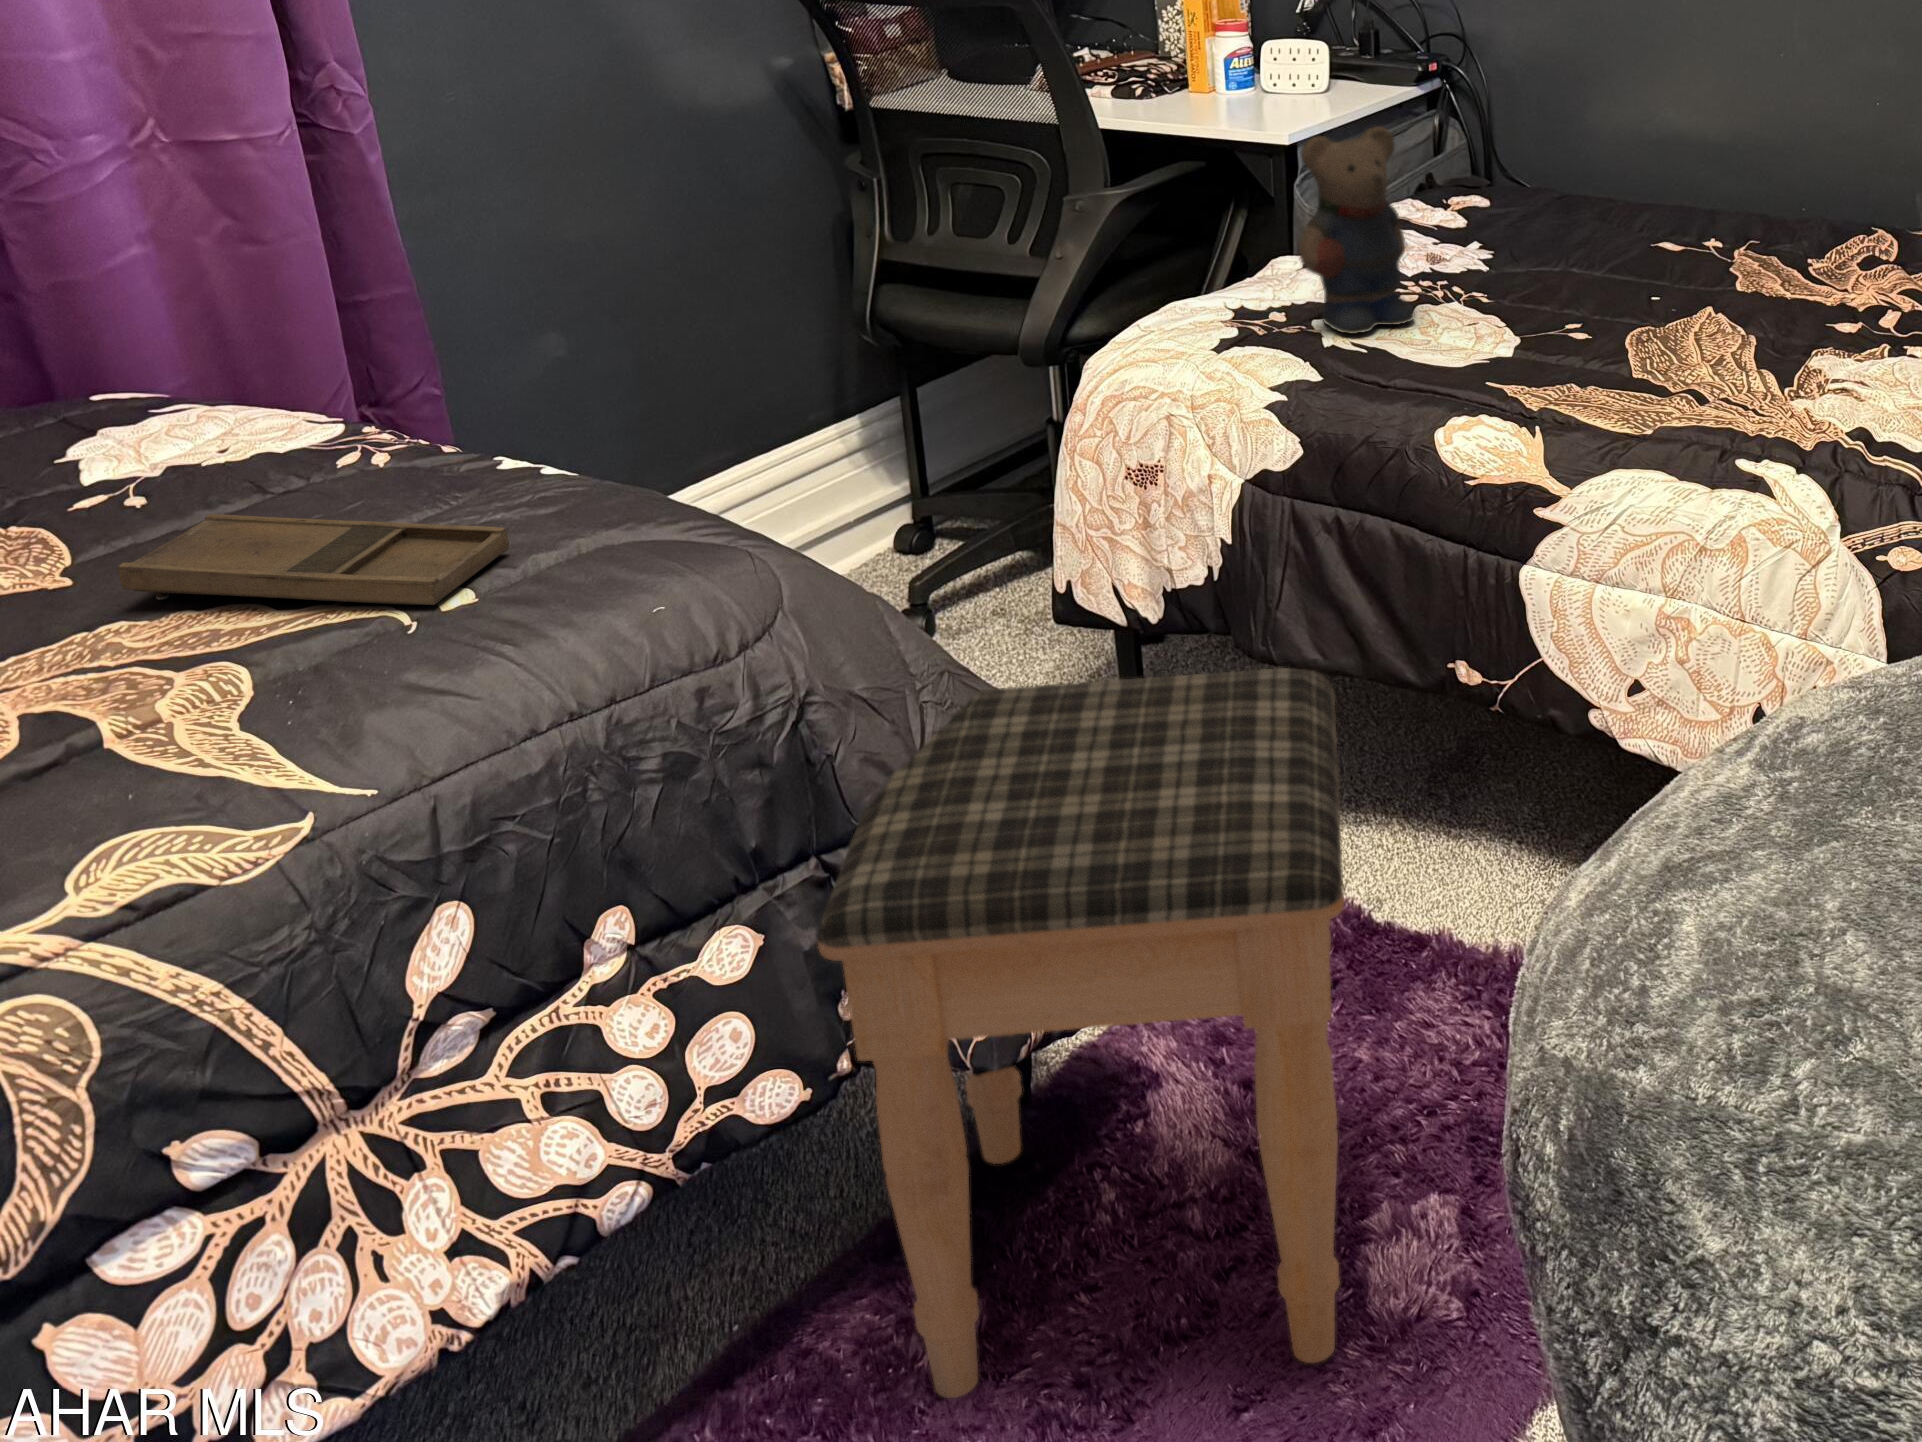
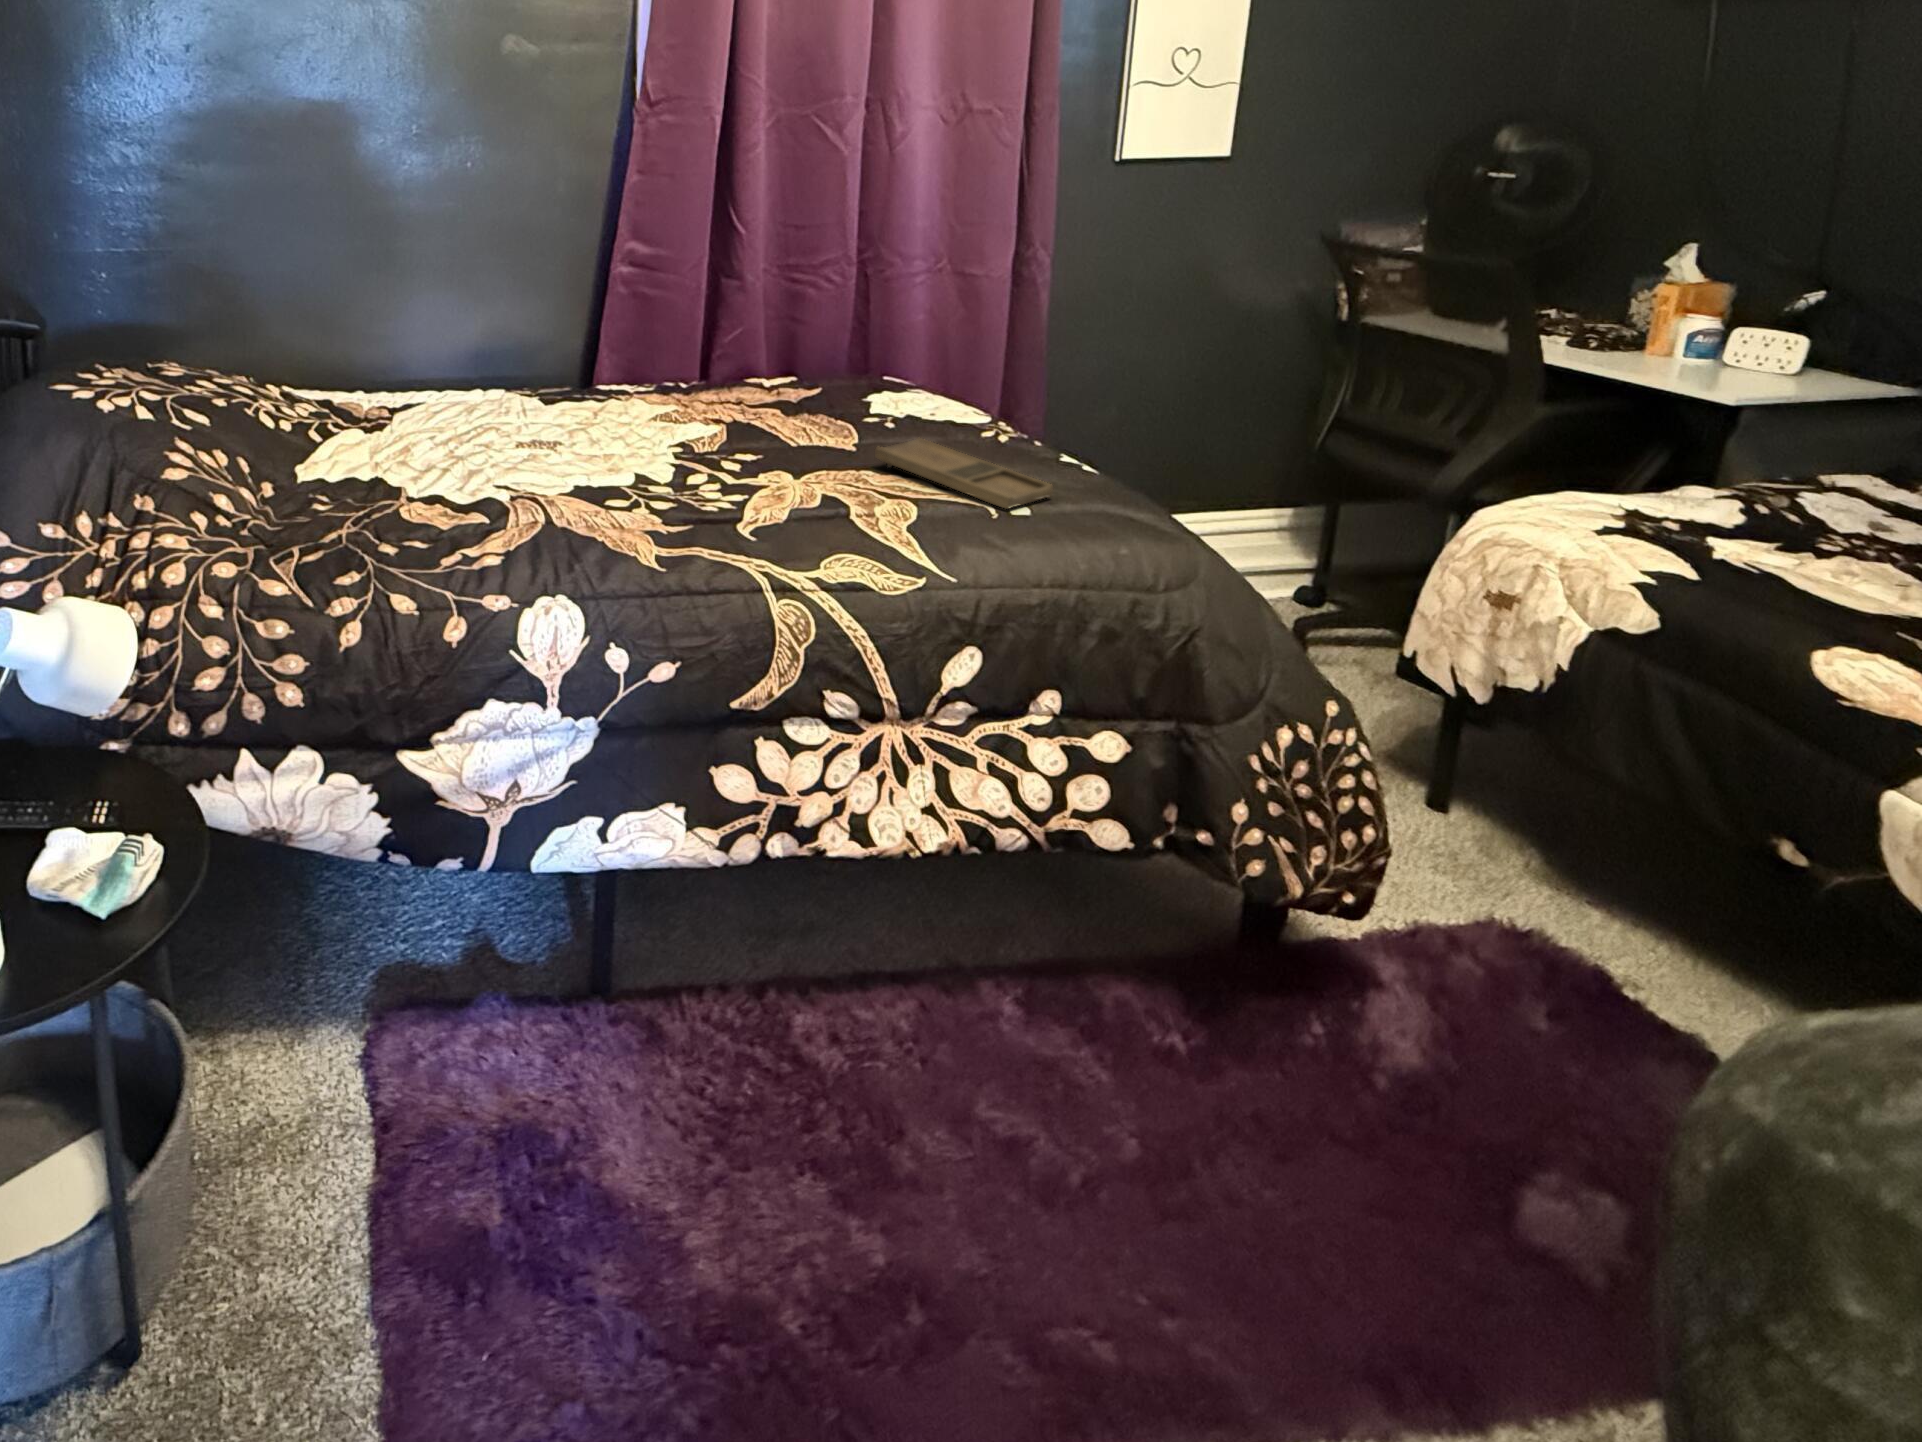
teddy bear: present [1299,126,1414,334] -> none [1712,403,1857,566]
footstool: present [817,668,1344,1398] -> none [1157,665,1628,1237]

